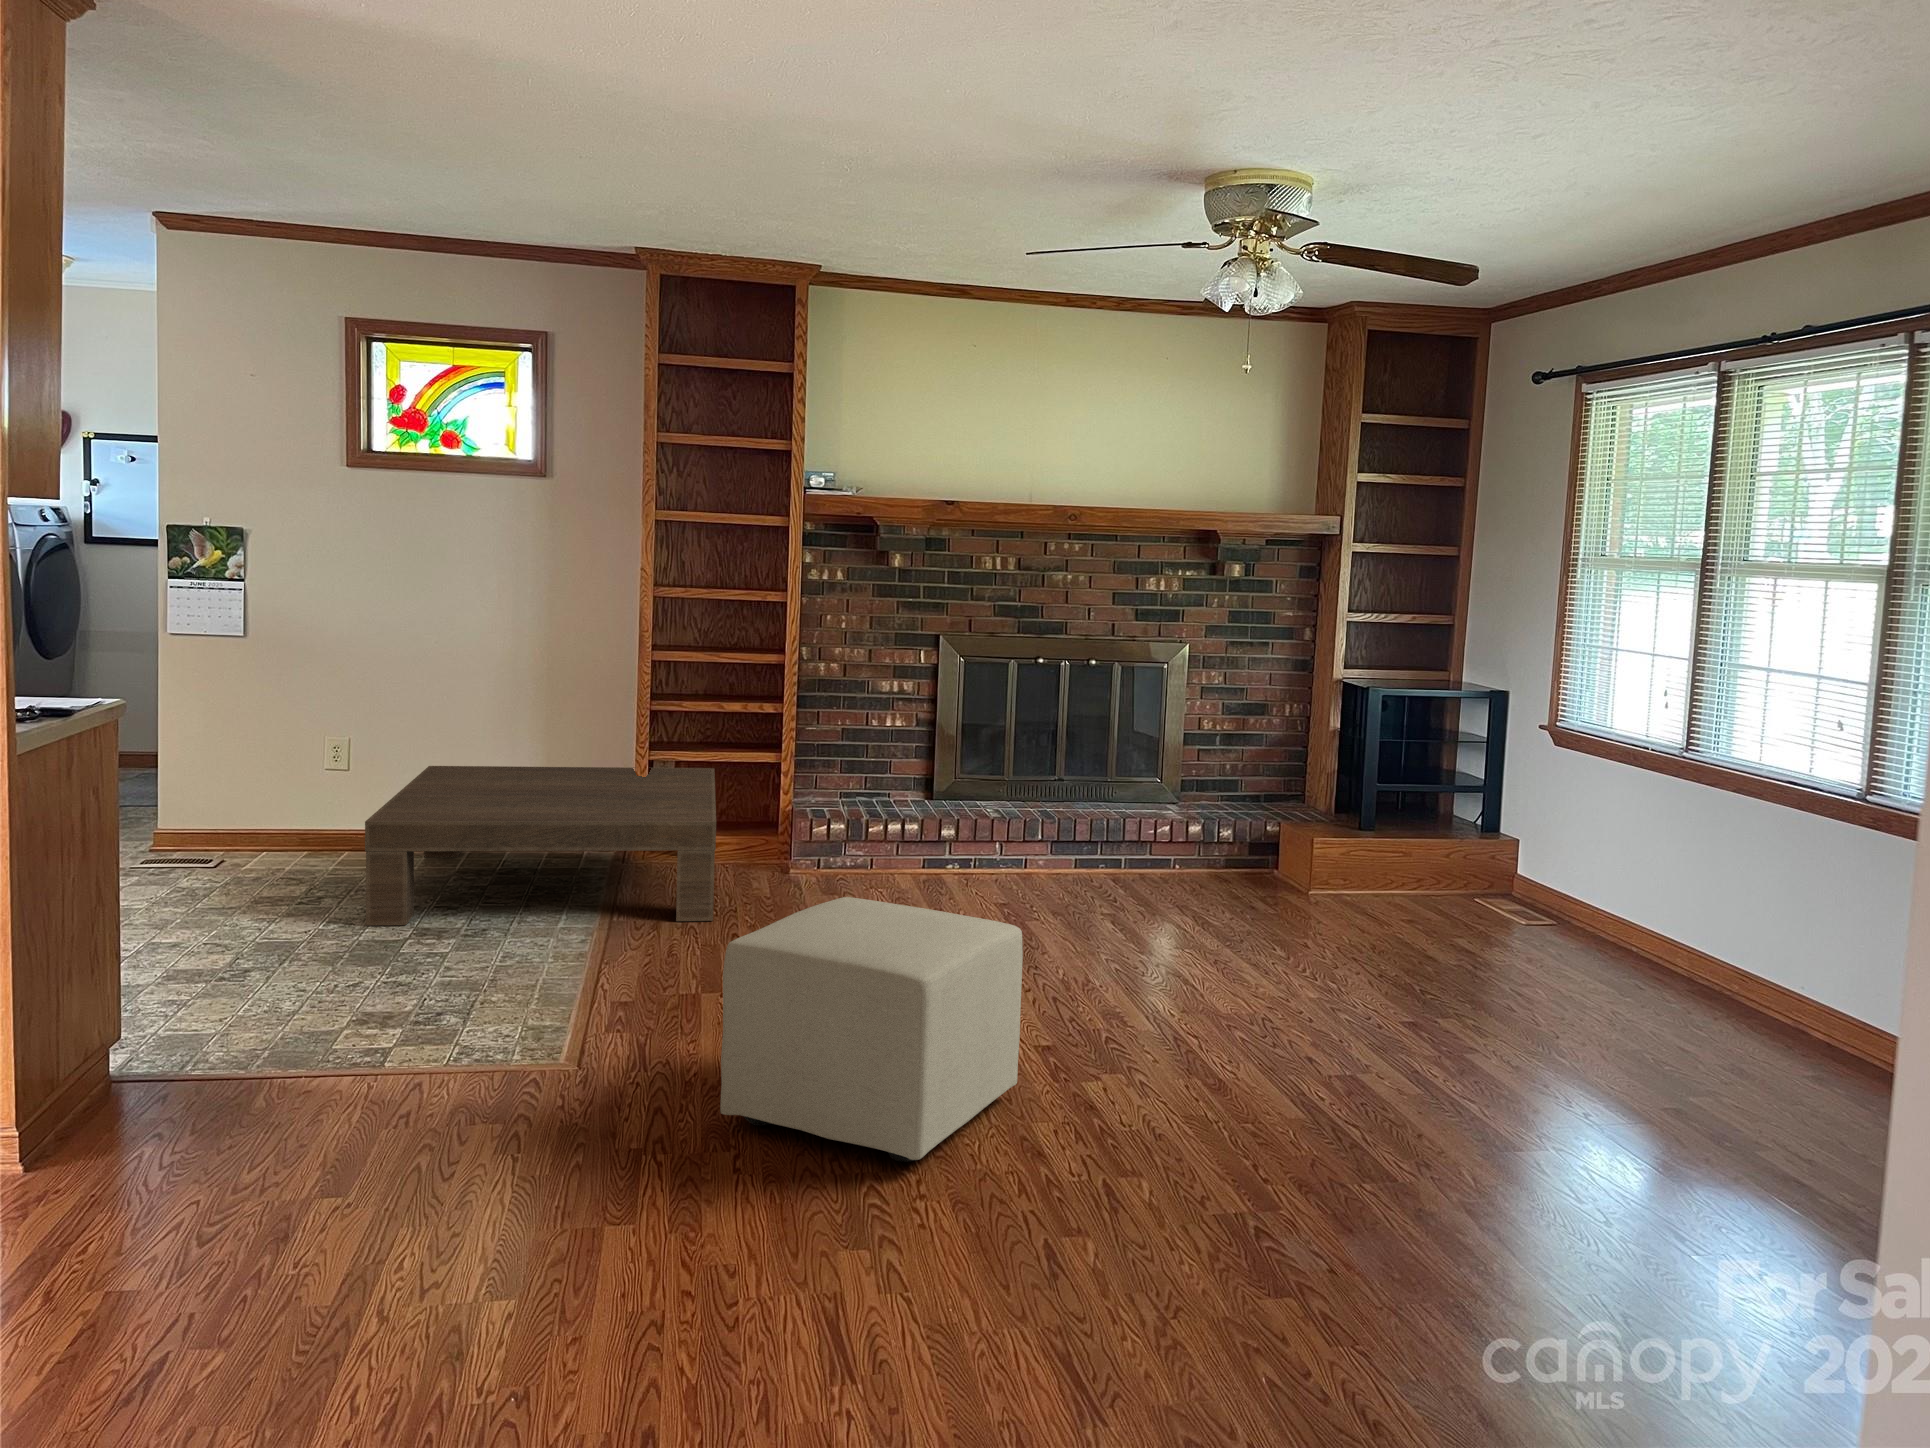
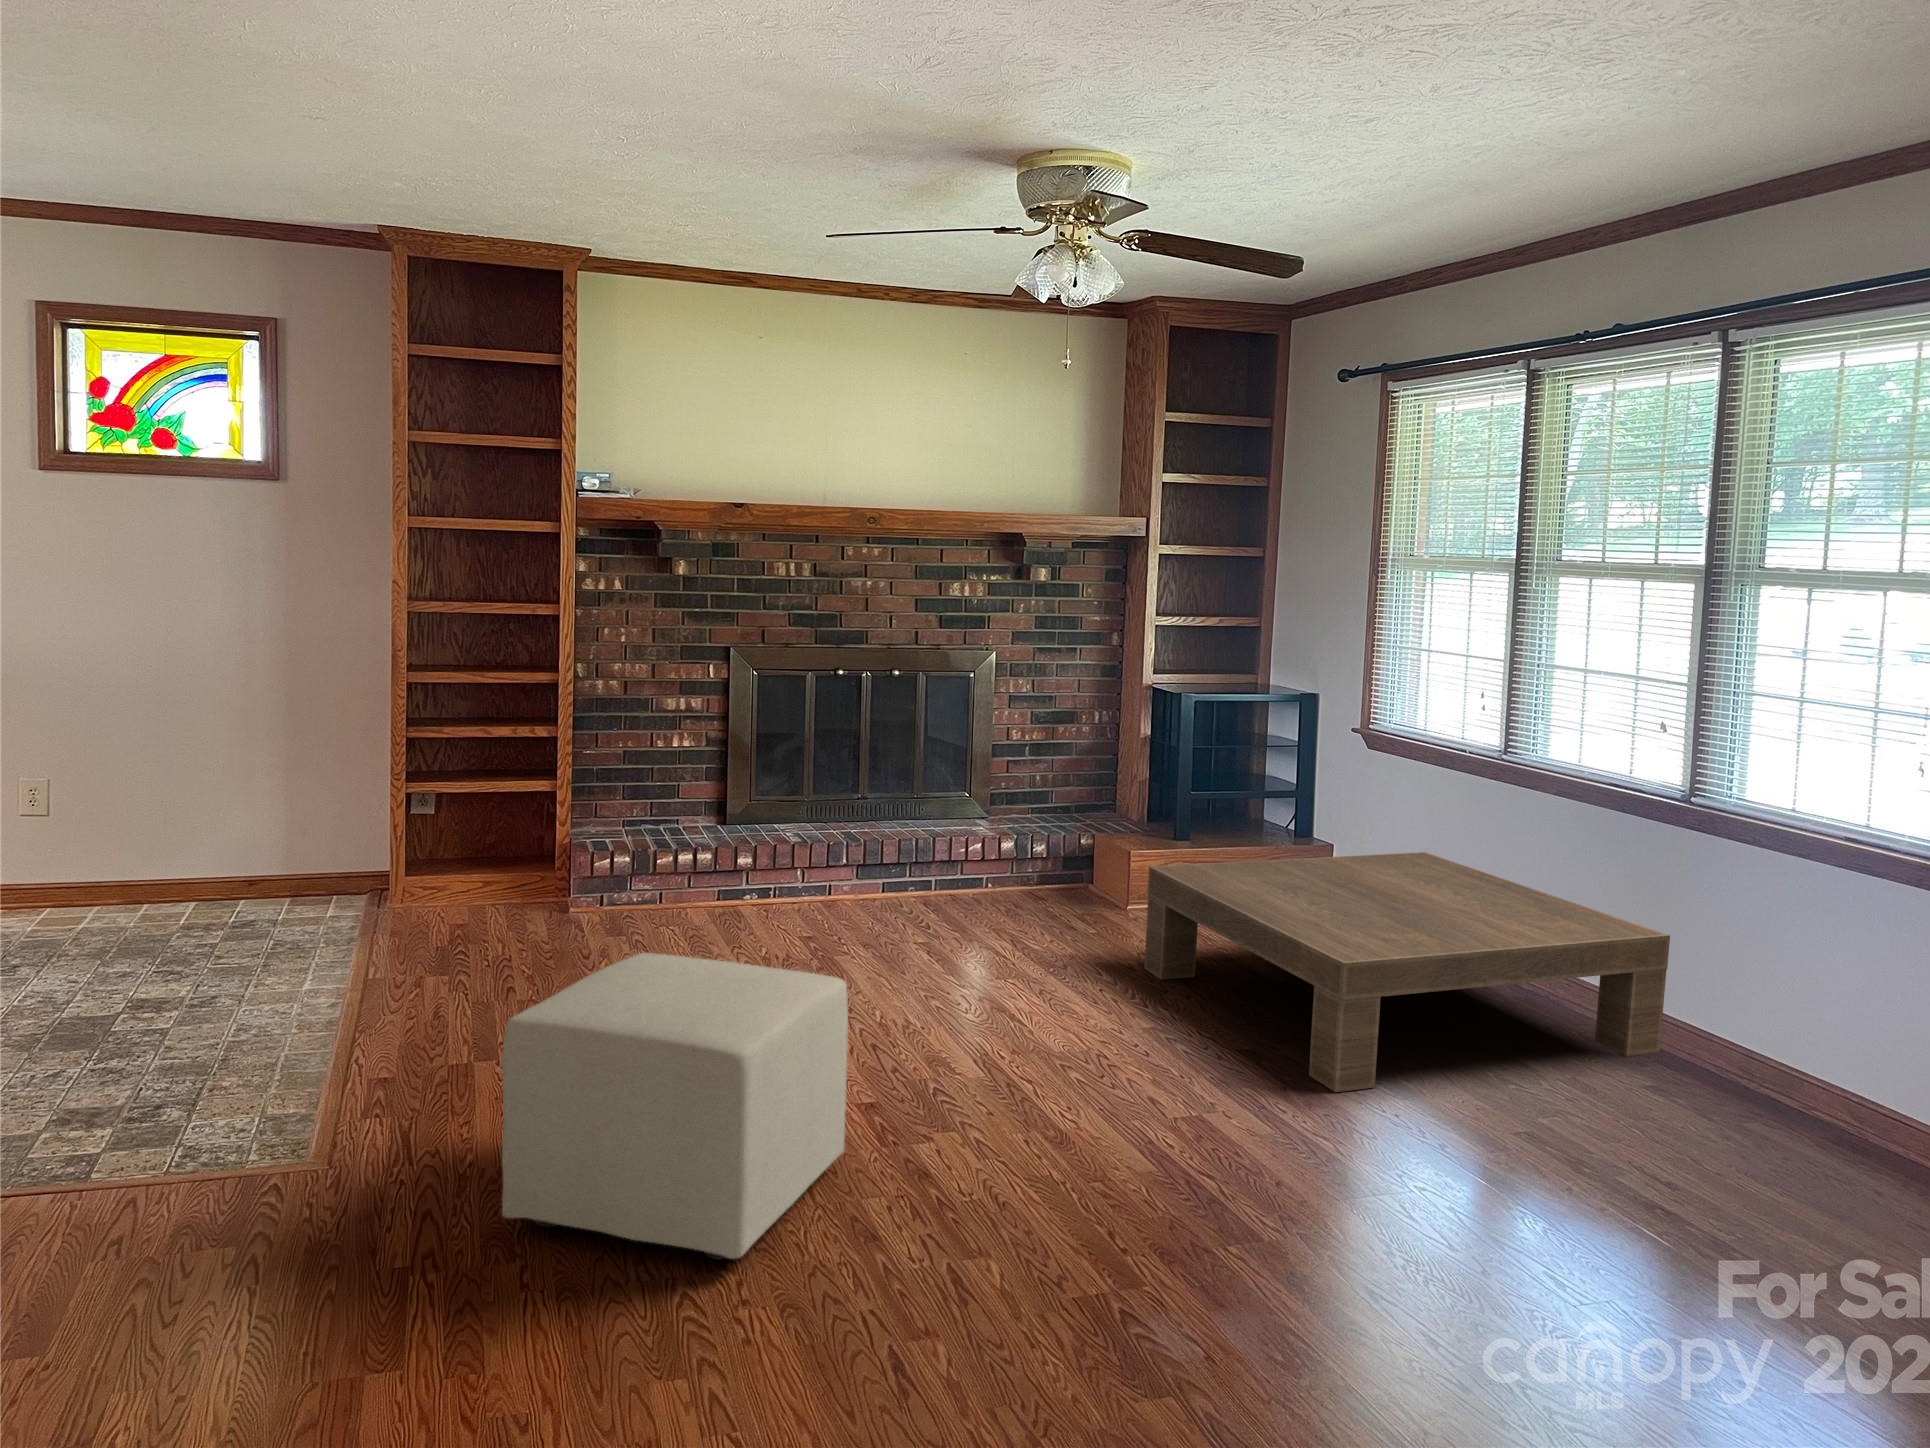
coffee table: present [365,766,716,926] -> present [1144,852,1670,1092]

